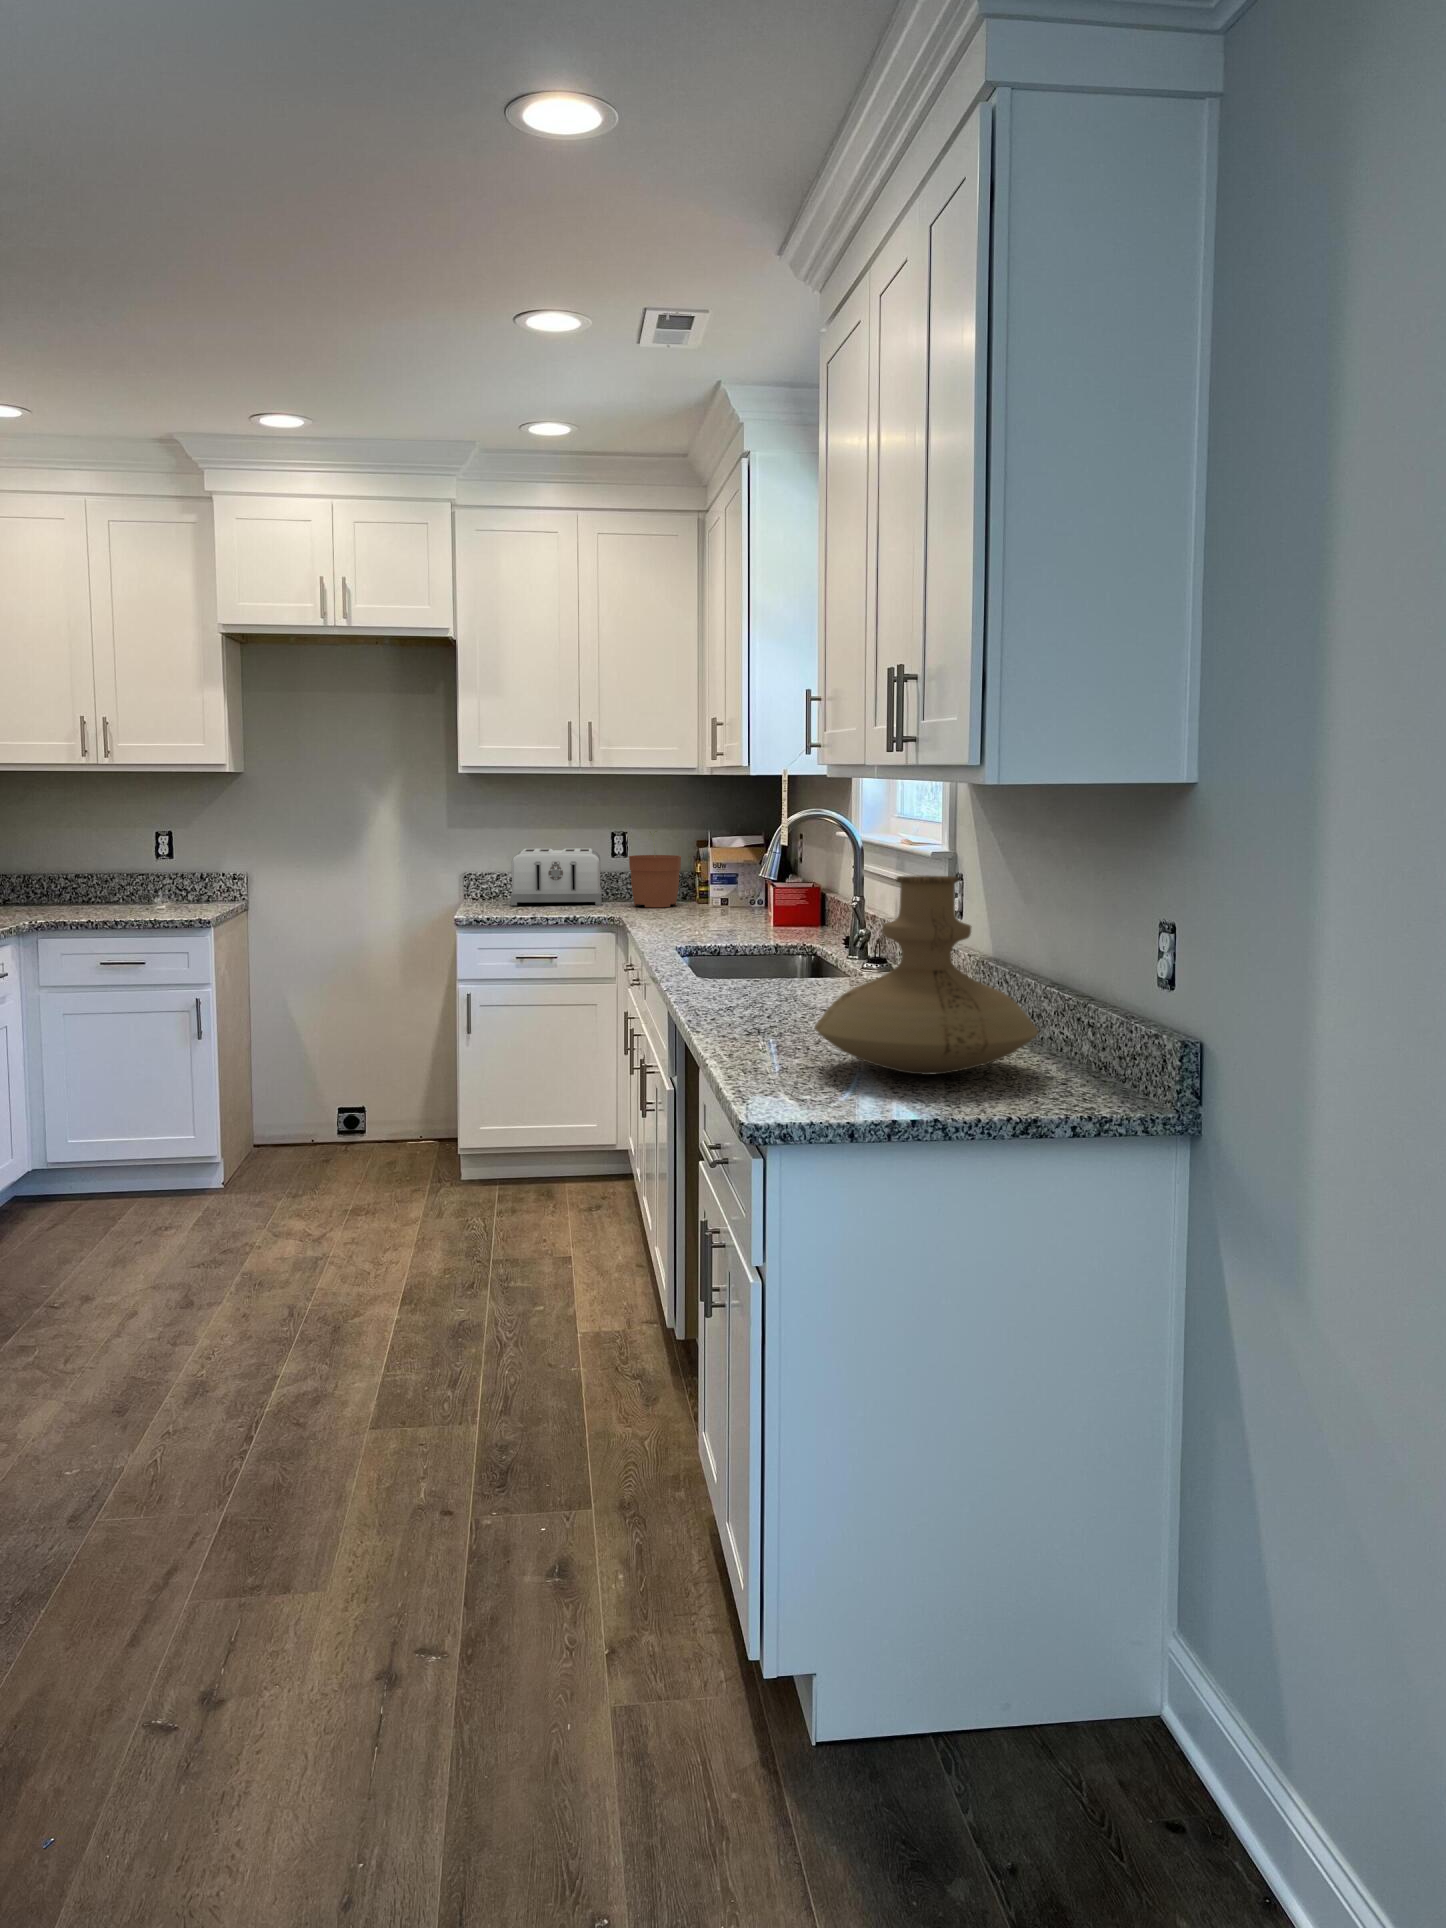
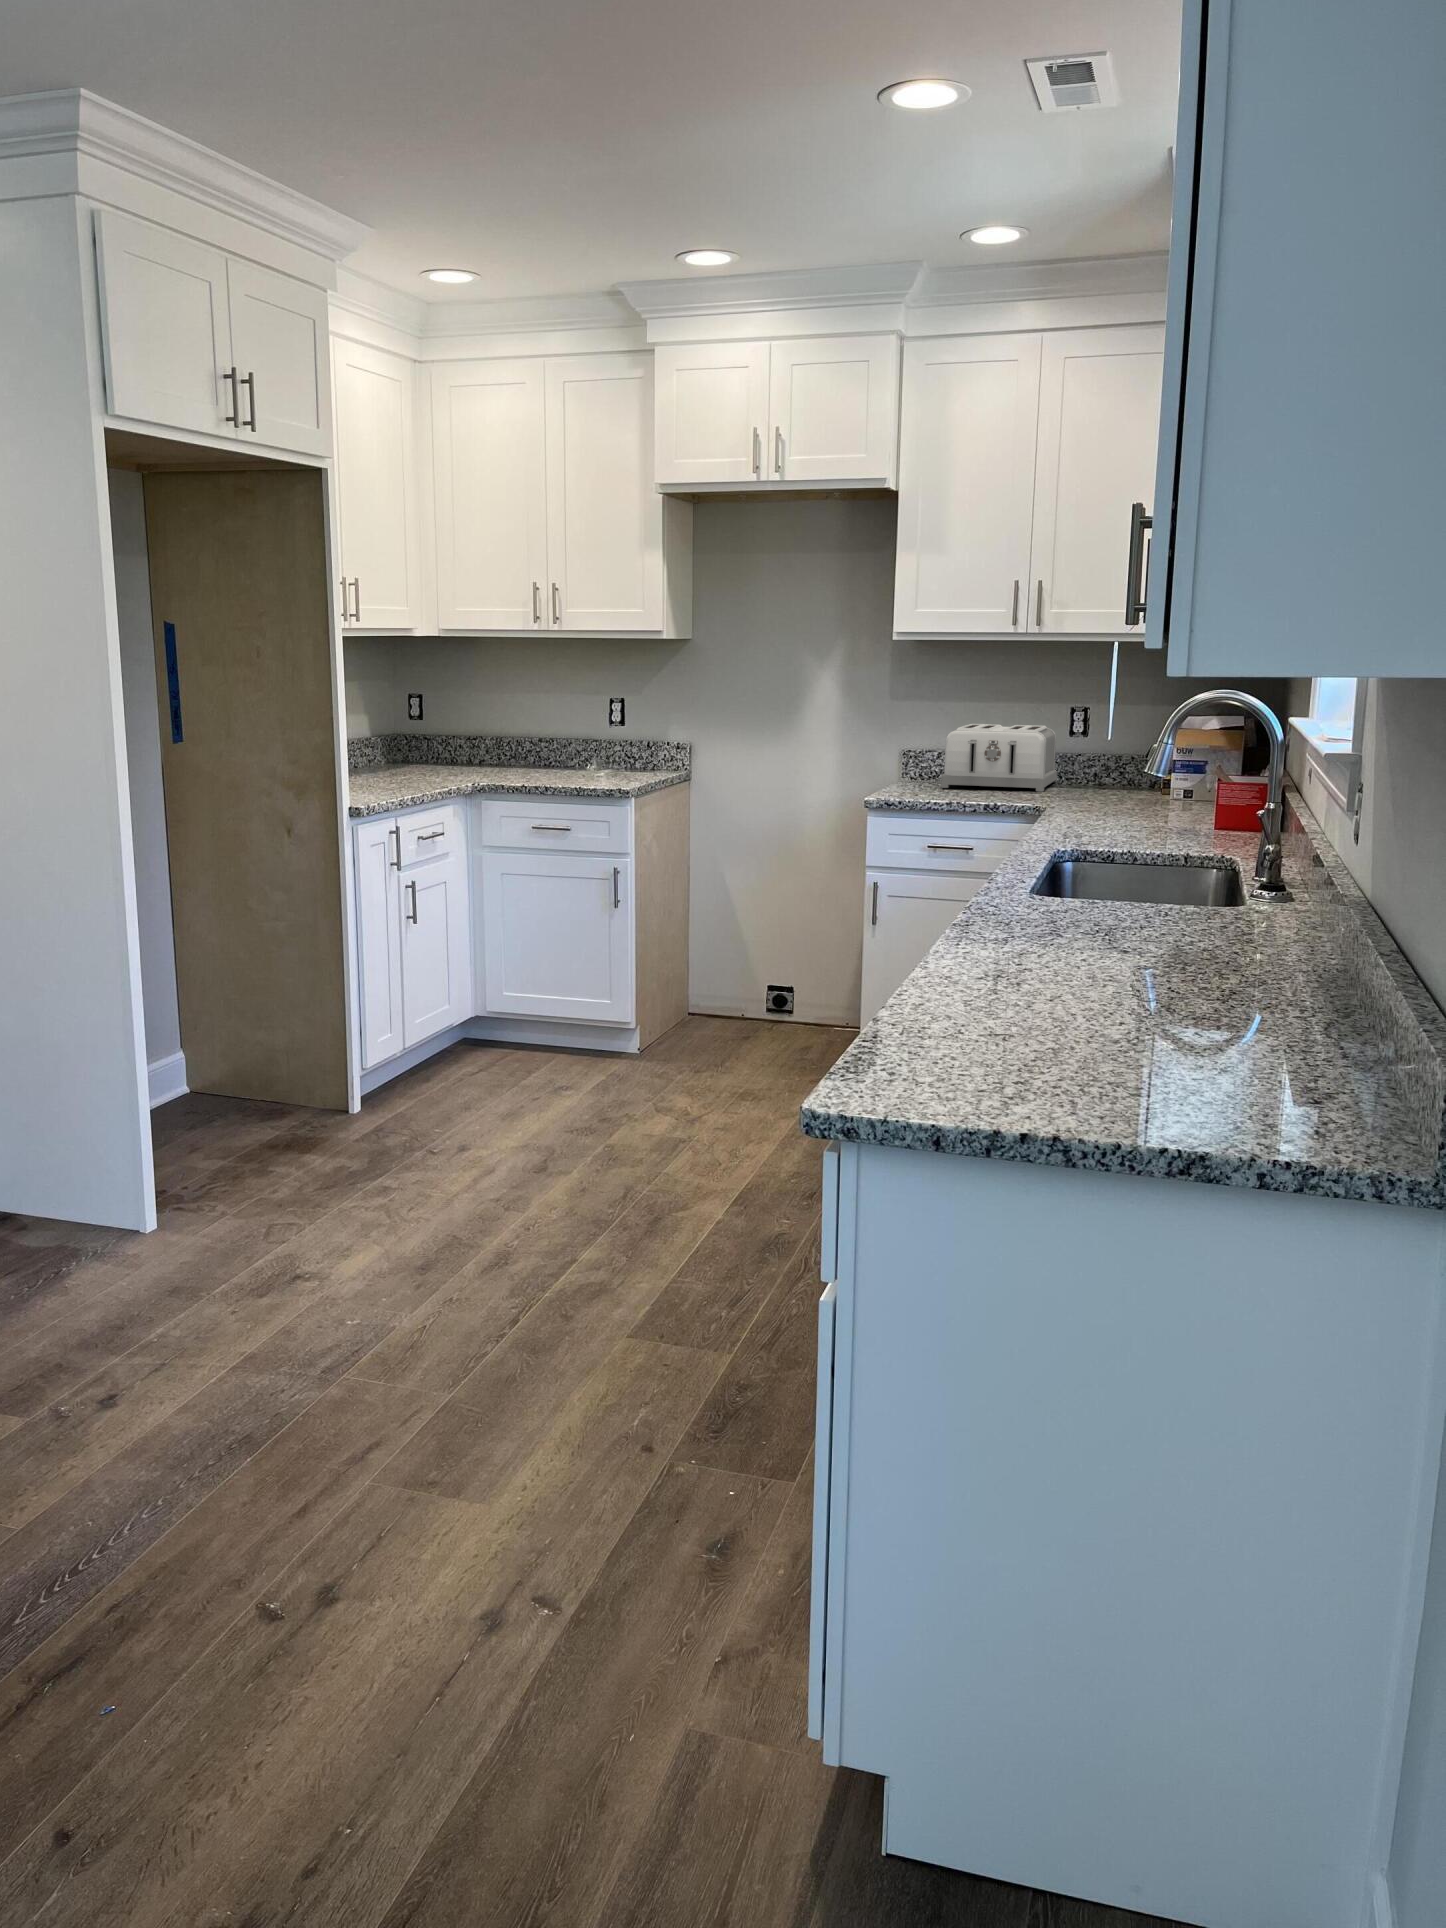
plant pot: present [629,831,681,907] -> none [1074,708,1137,798]
vase: present [815,876,1038,1075] -> none [989,799,1298,1067]

